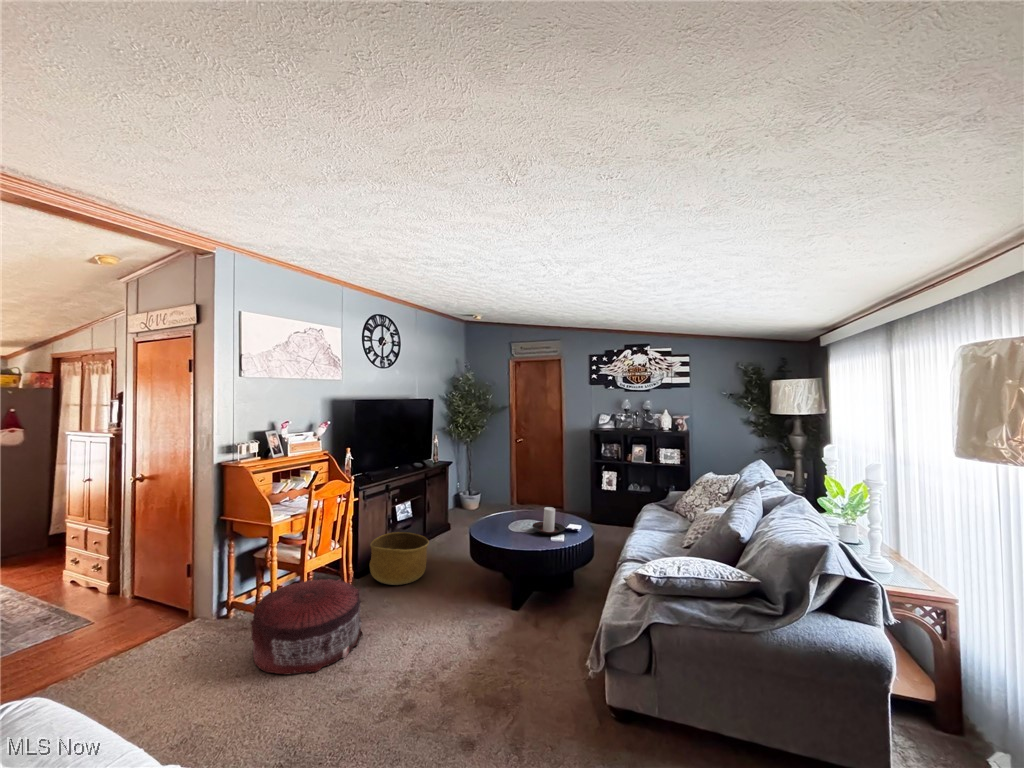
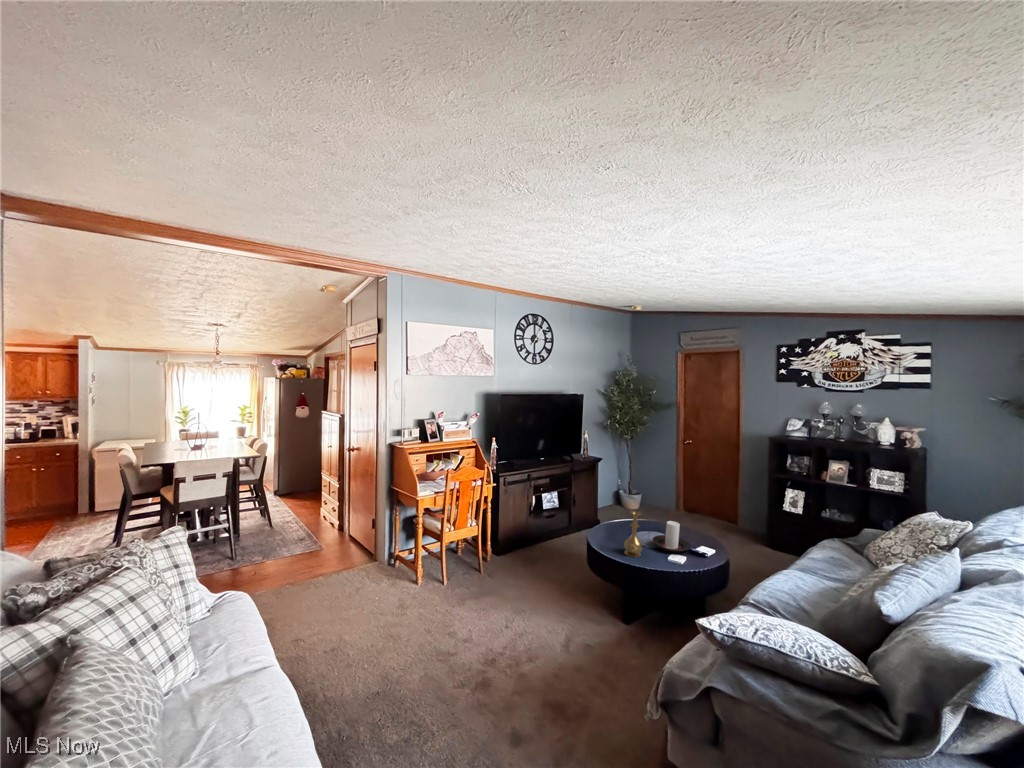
vase: none [514,501,530,545] -> present [624,510,642,557]
basket: present [369,532,429,585] -> none [505,519,558,569]
pouf: present [251,579,363,675] -> none [391,547,475,626]

